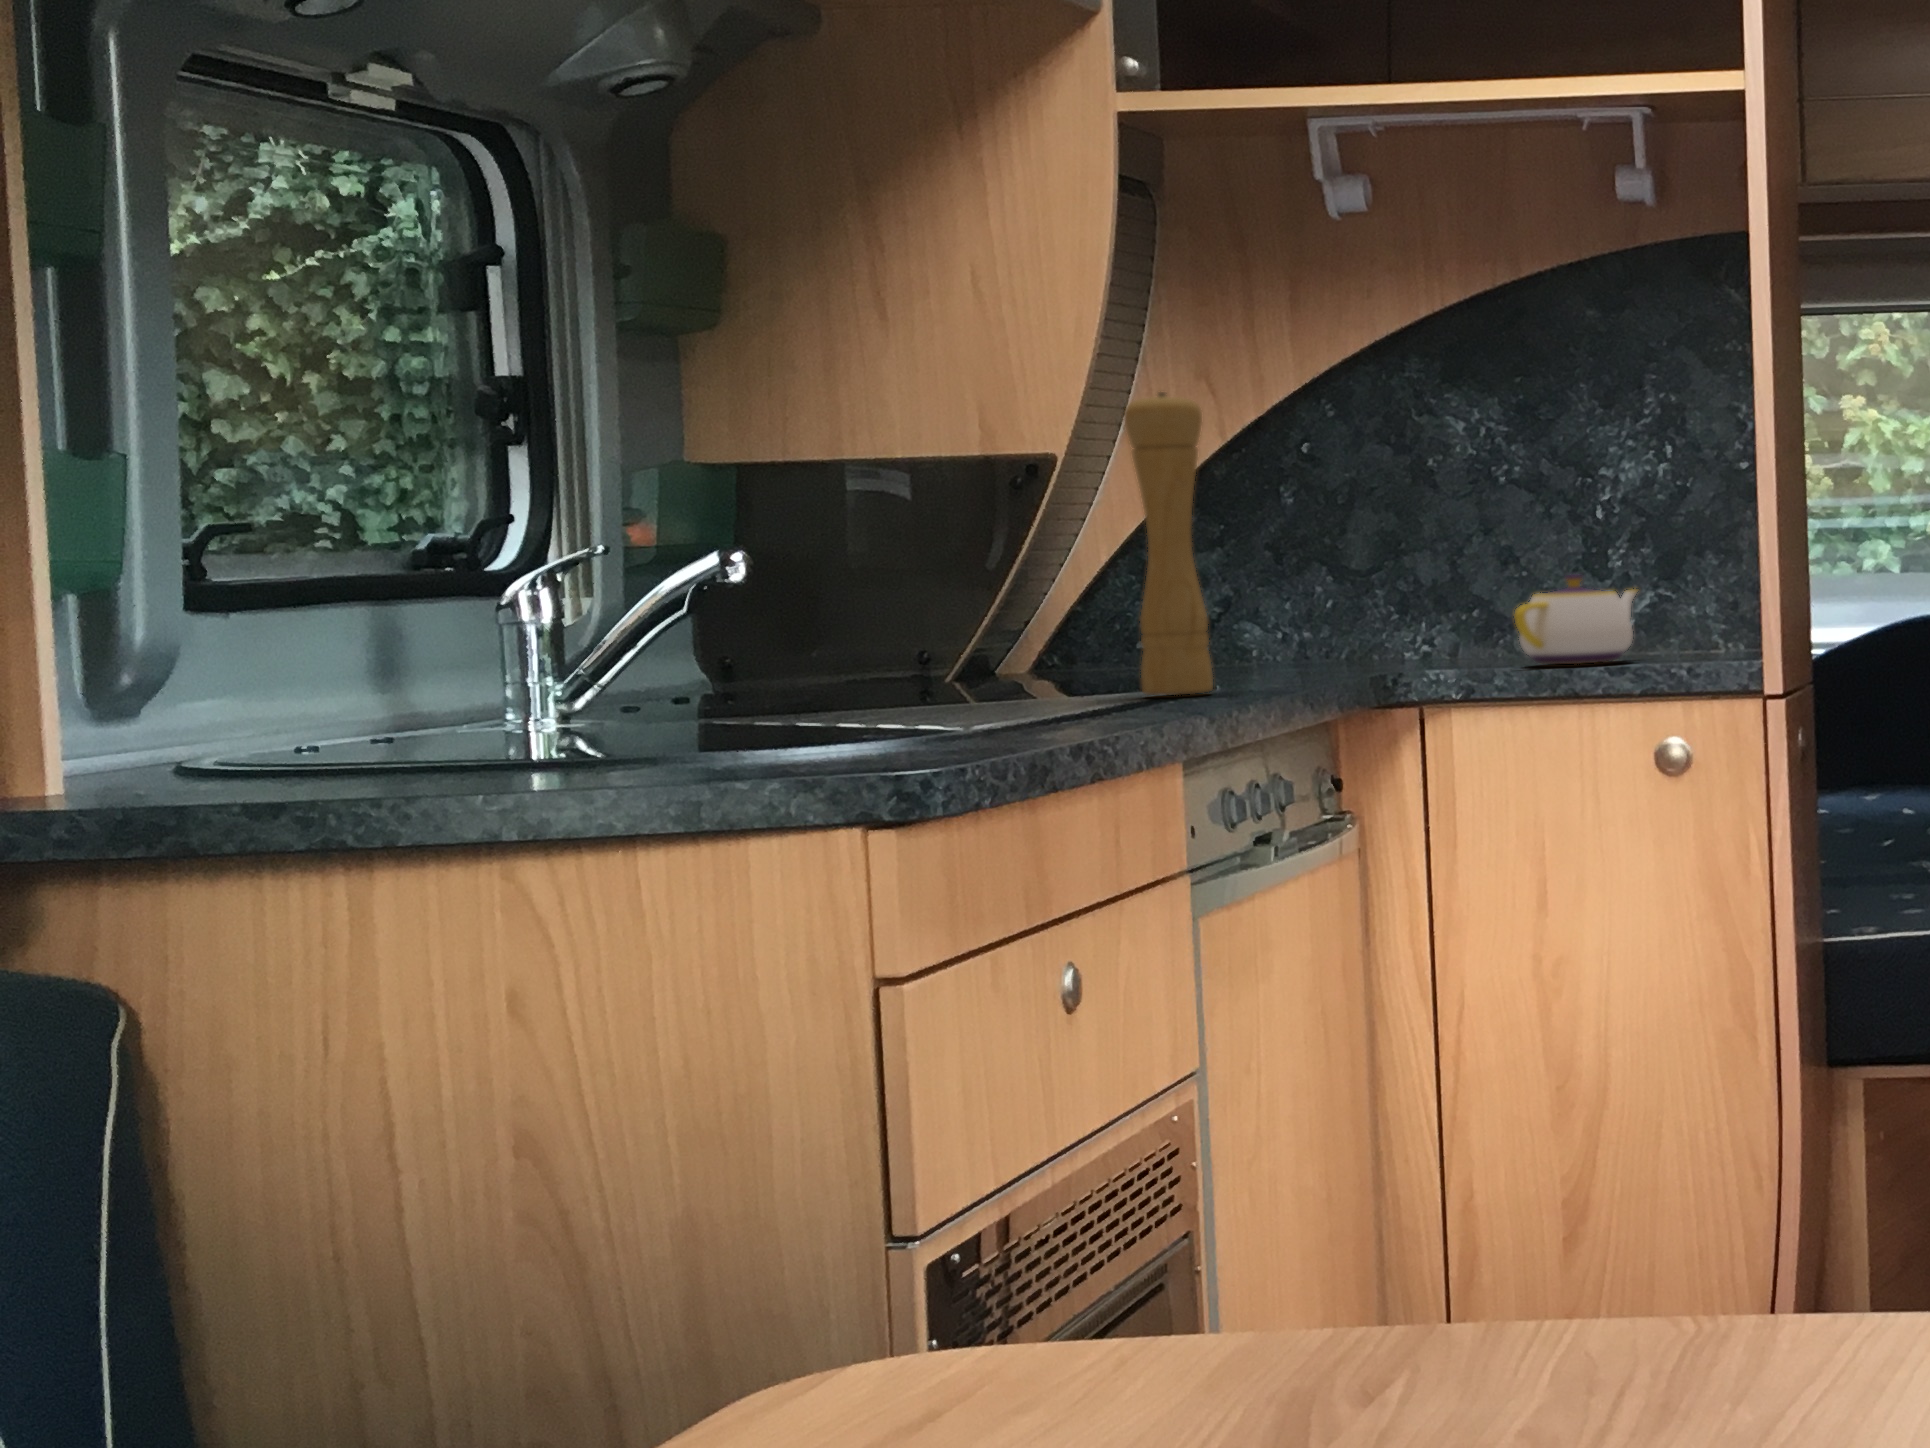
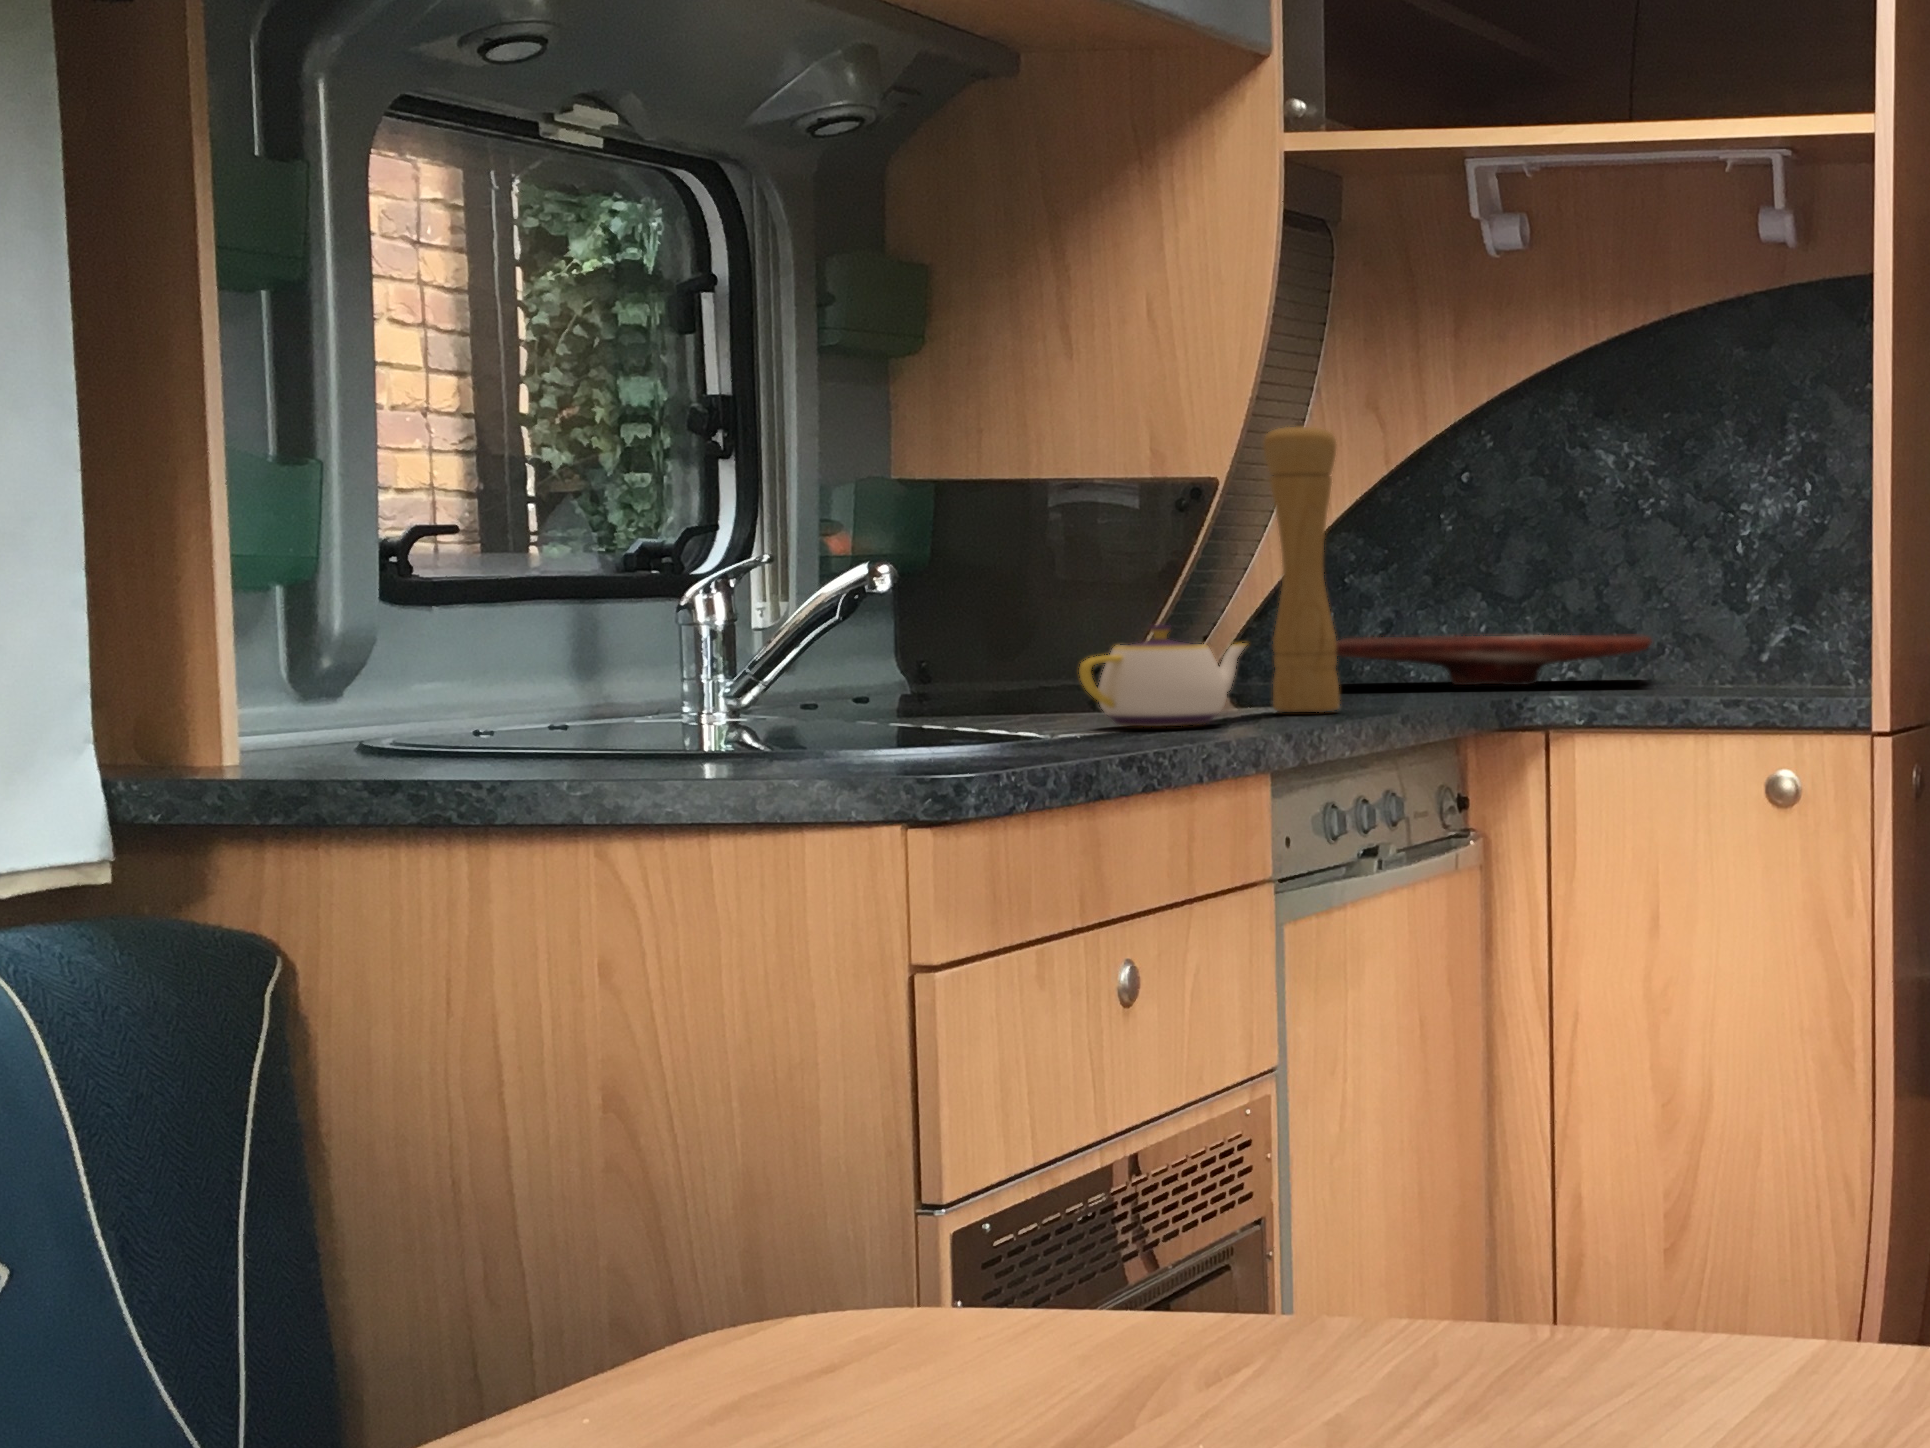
teapot: present [1515,574,1637,664] -> present [1079,625,1247,726]
cutting board: none [1171,604,1521,663] -> present [1335,635,1652,685]

